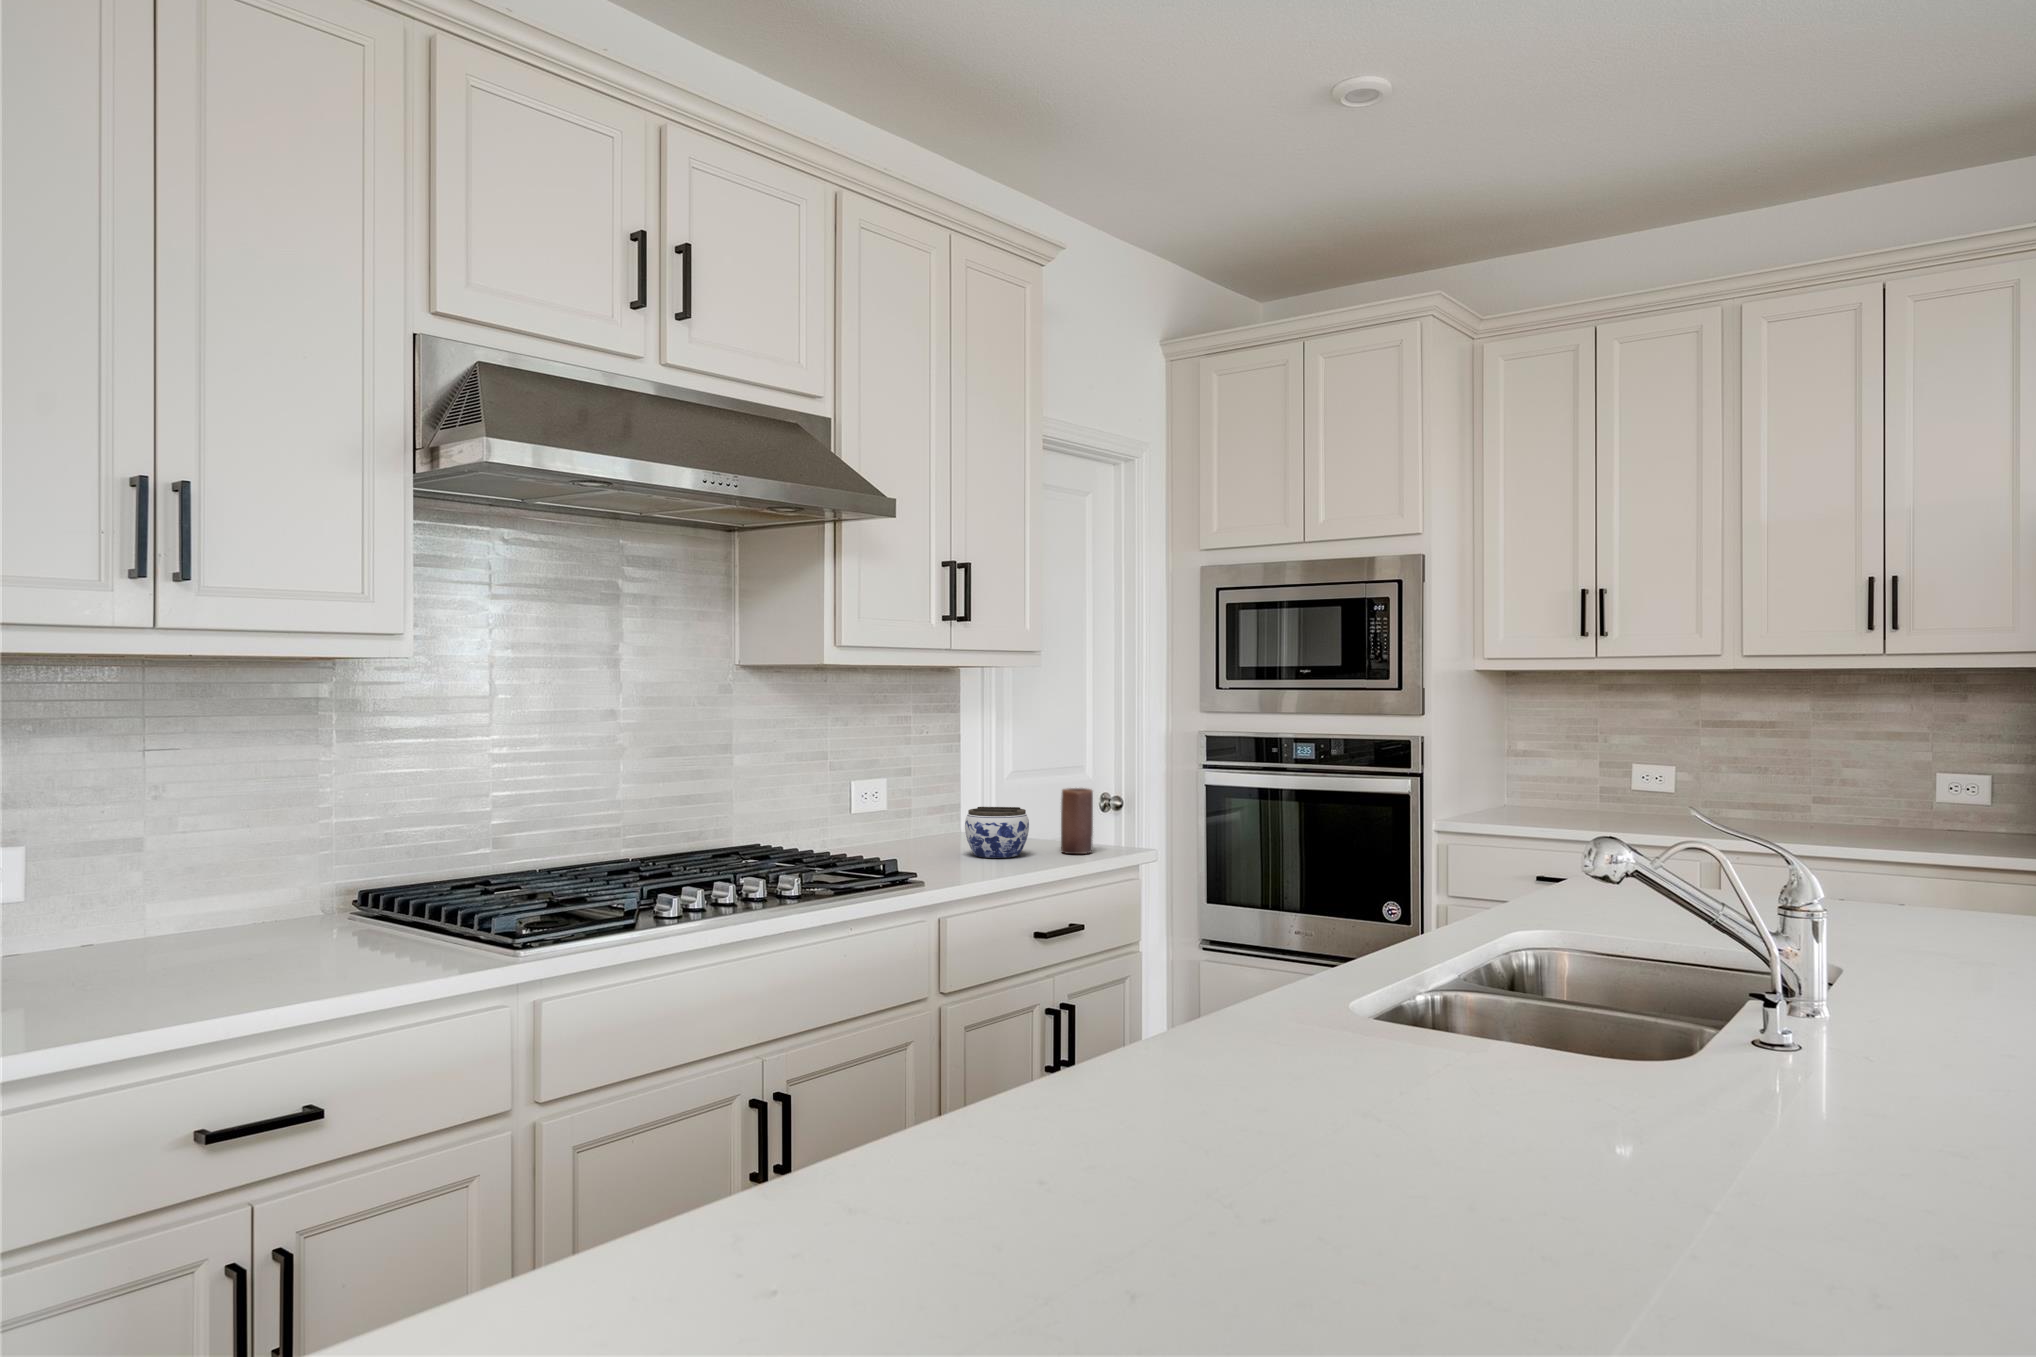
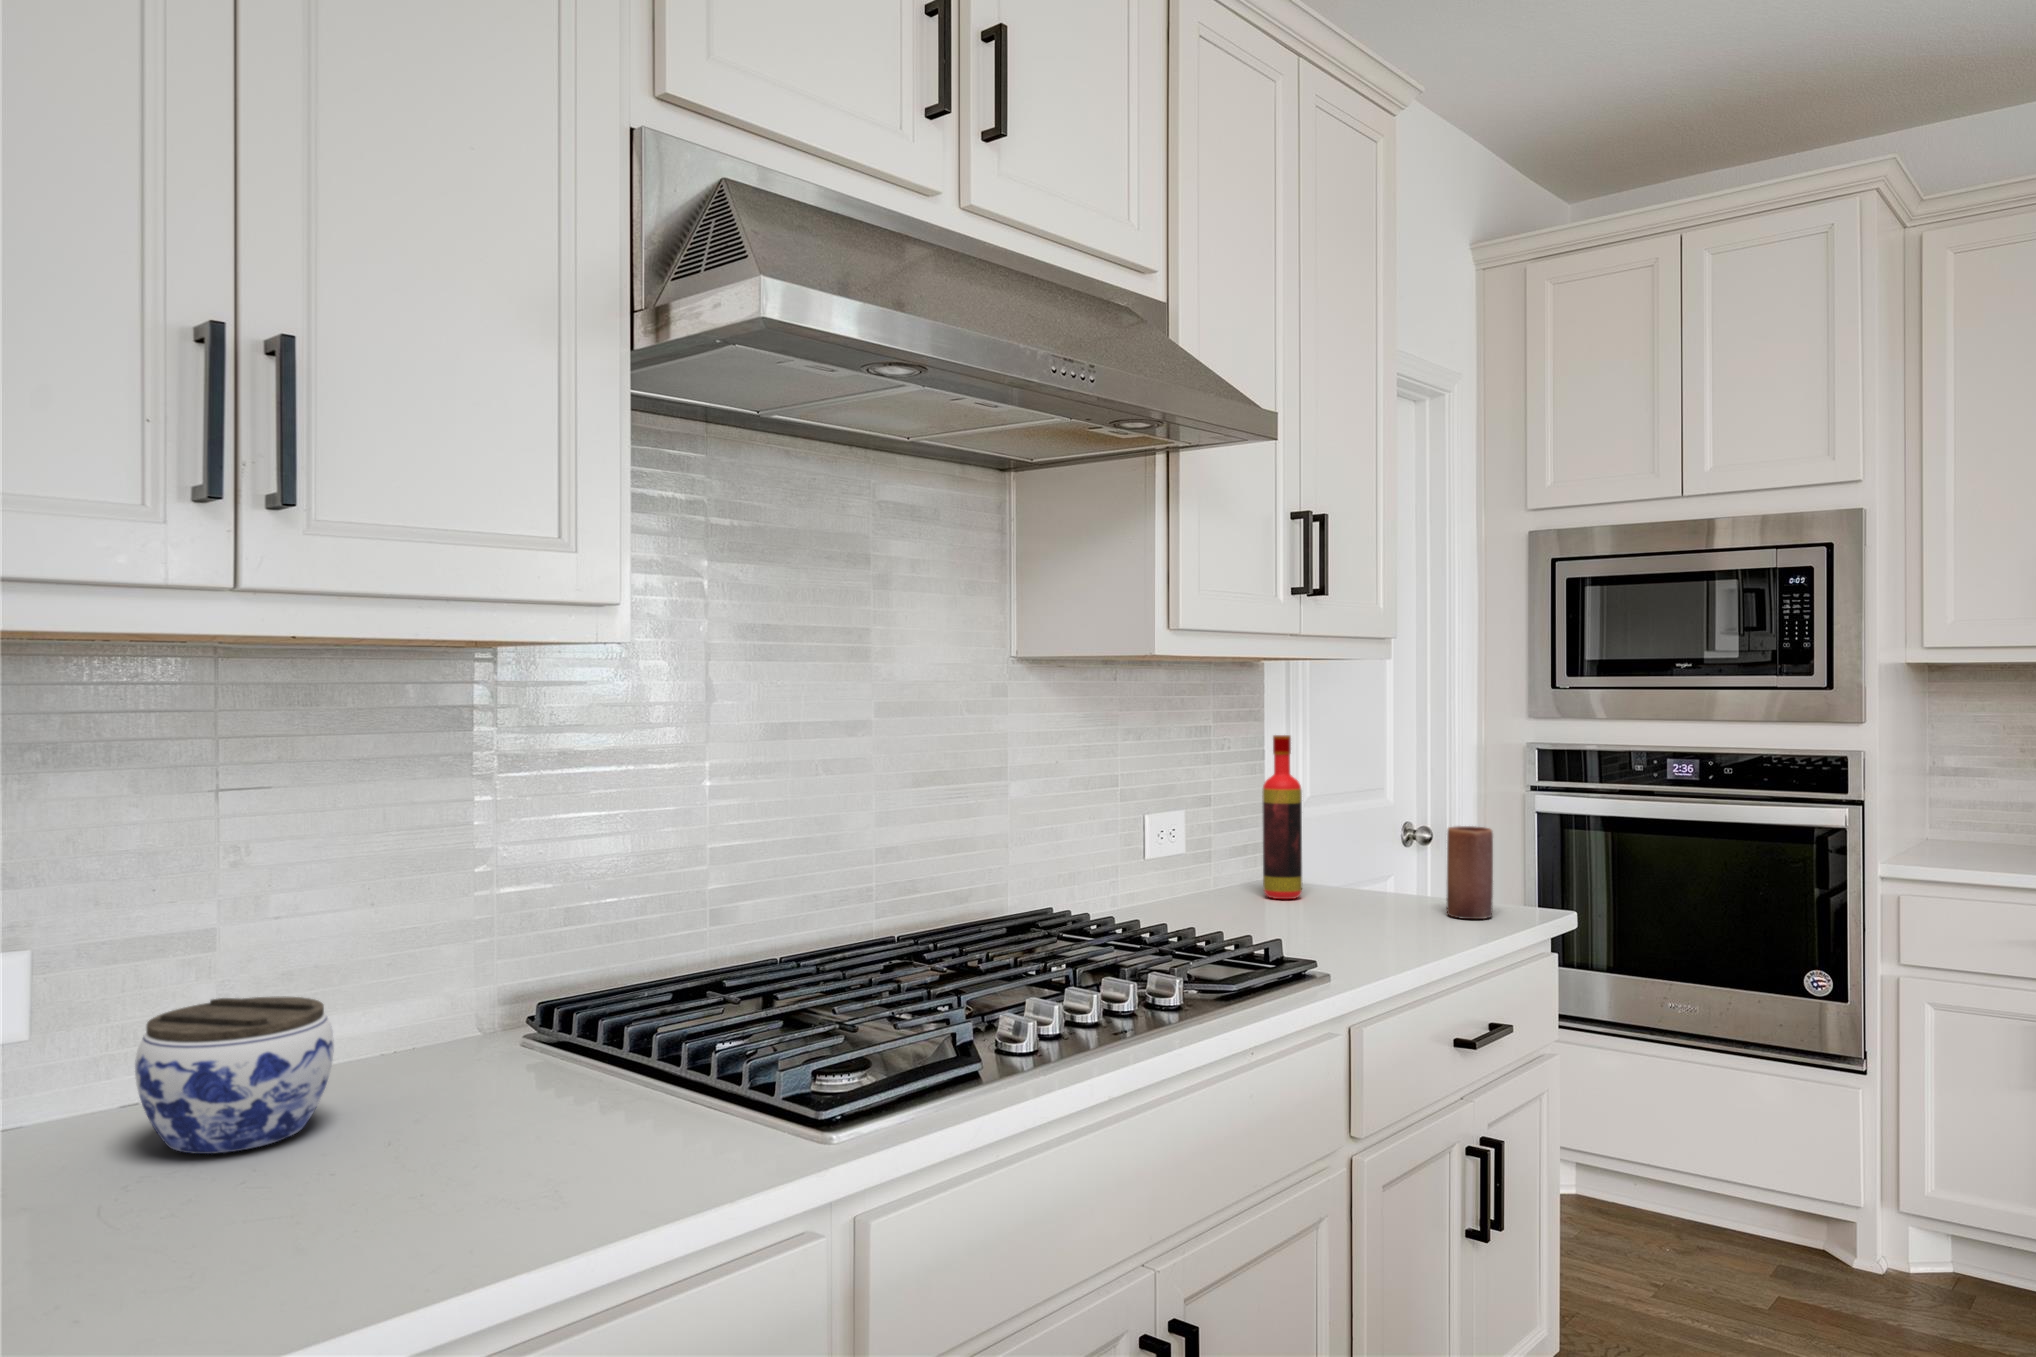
bottle: none [943,722,971,843] -> present [1262,735,1302,899]
jar: present [965,807,1029,858] -> present [135,996,334,1154]

